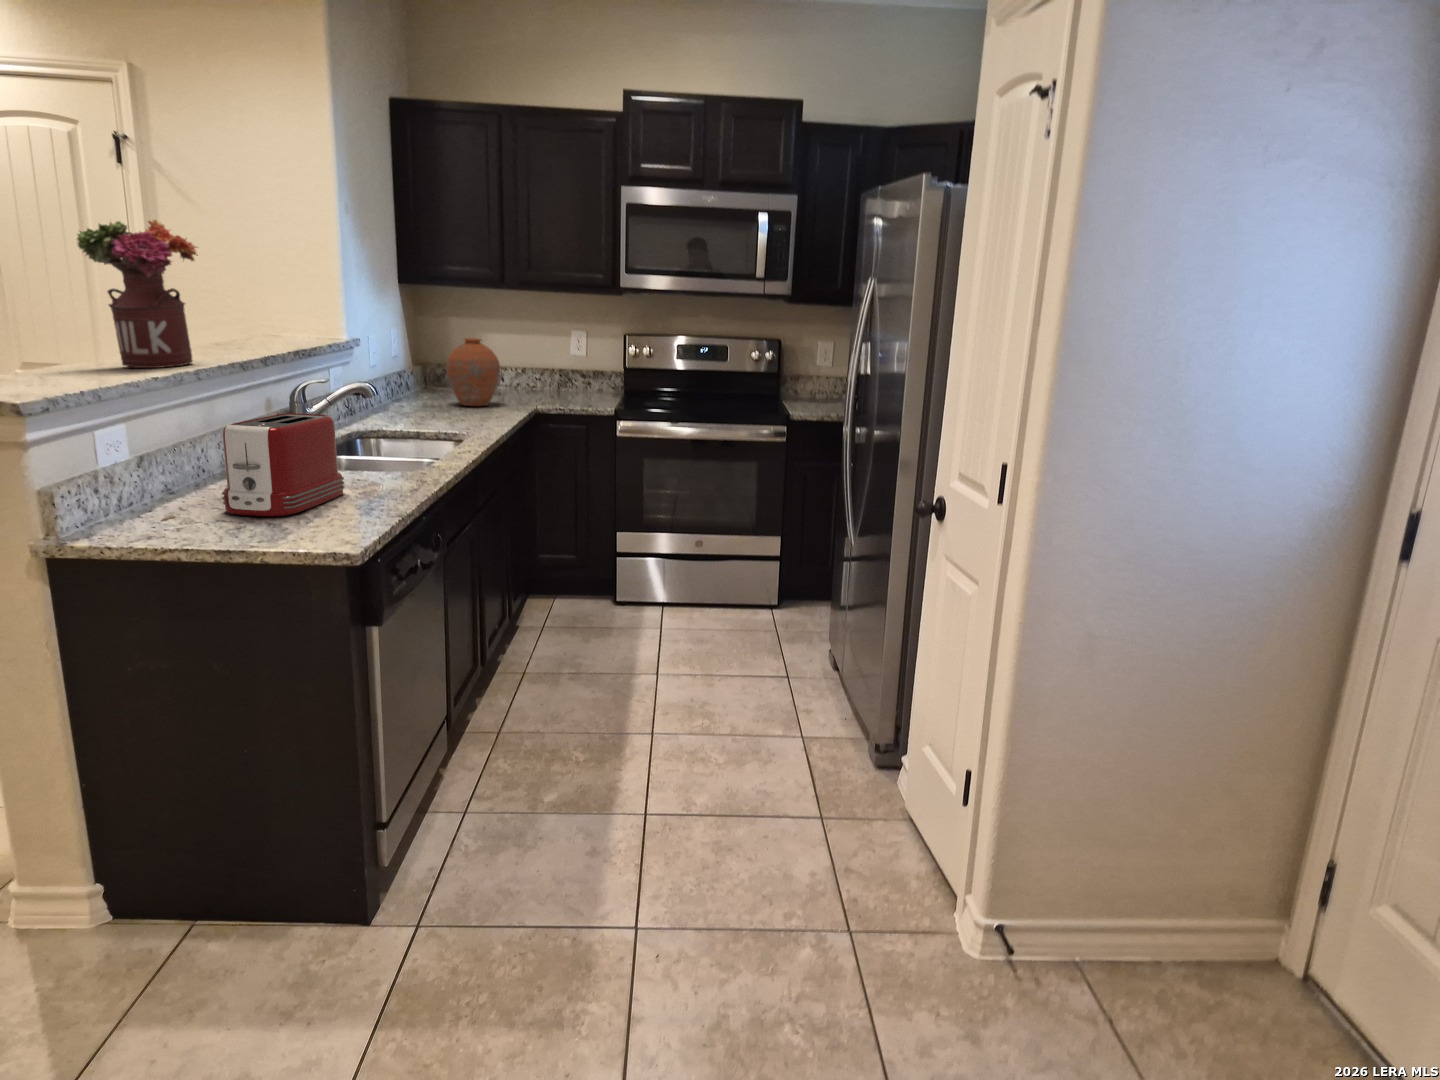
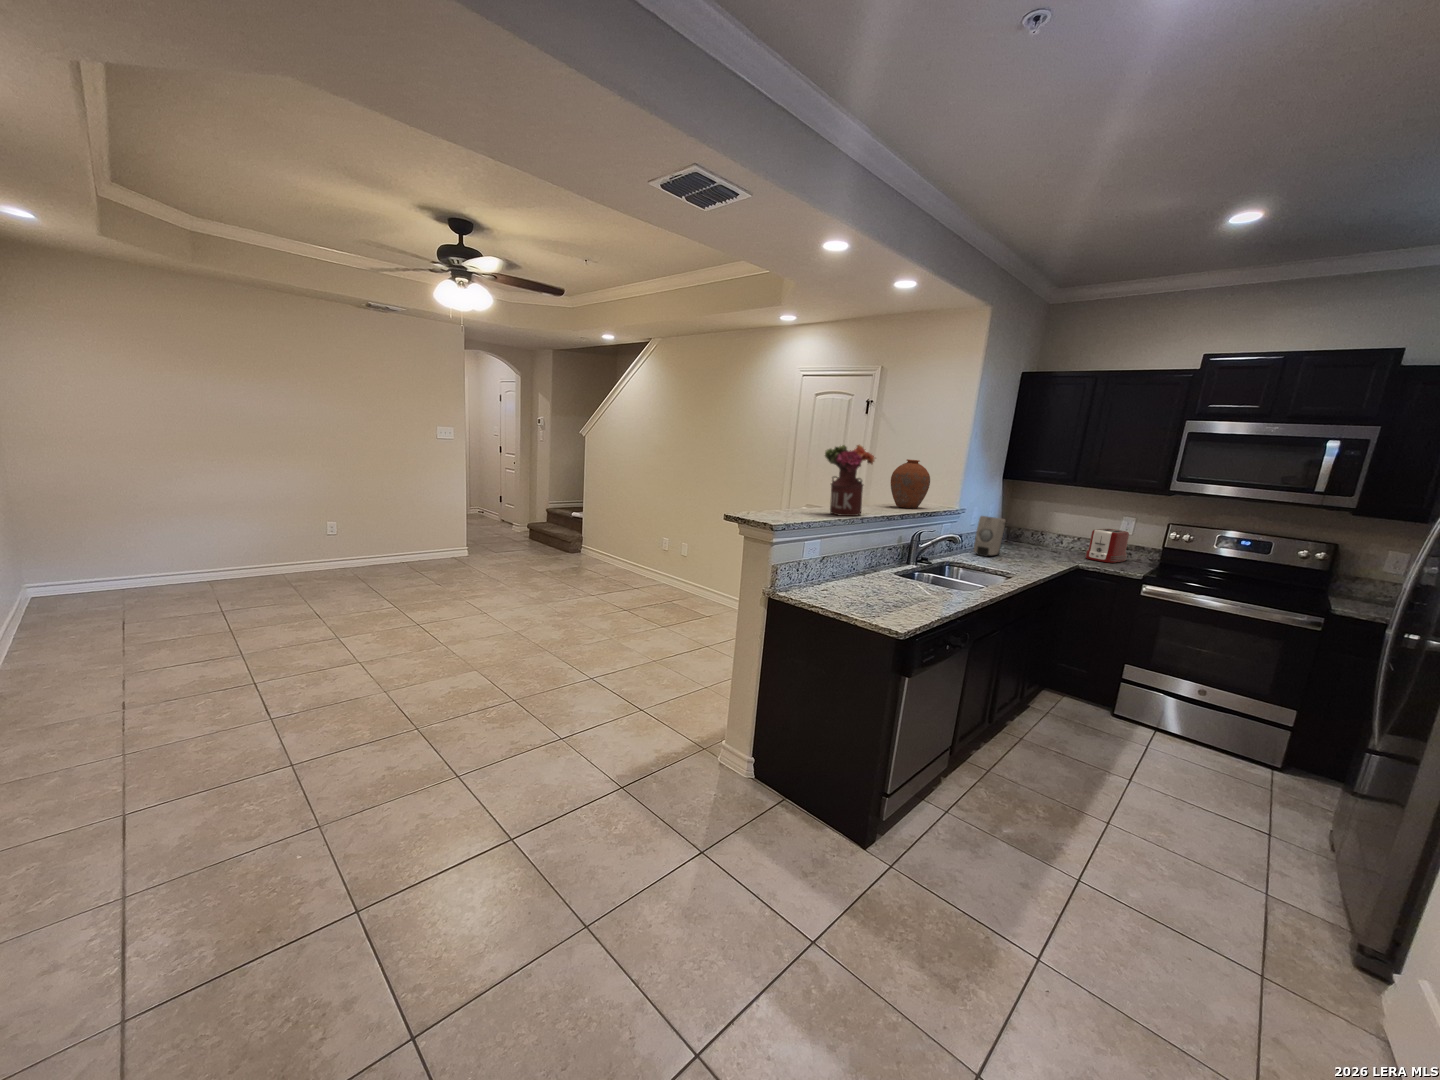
vase: present [446,338,500,406] -> present [891,459,930,508]
soap dispenser: none [391,349,431,415] -> present [974,516,1006,556]
toaster: present [222,413,345,516] -> present [1085,529,1129,563]

